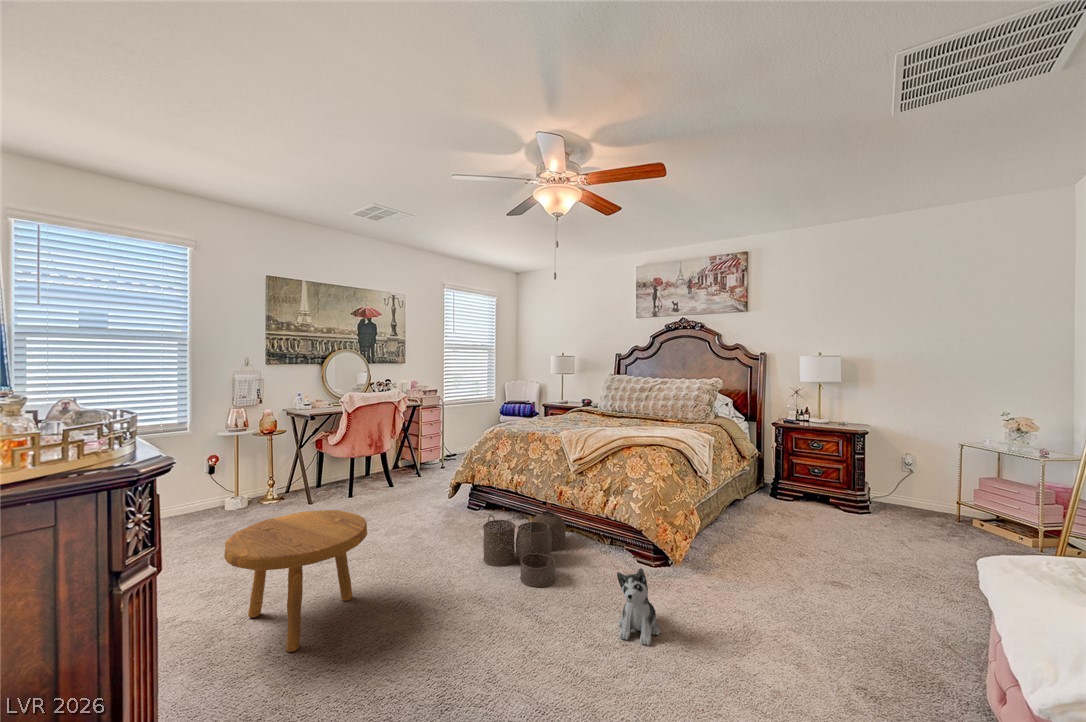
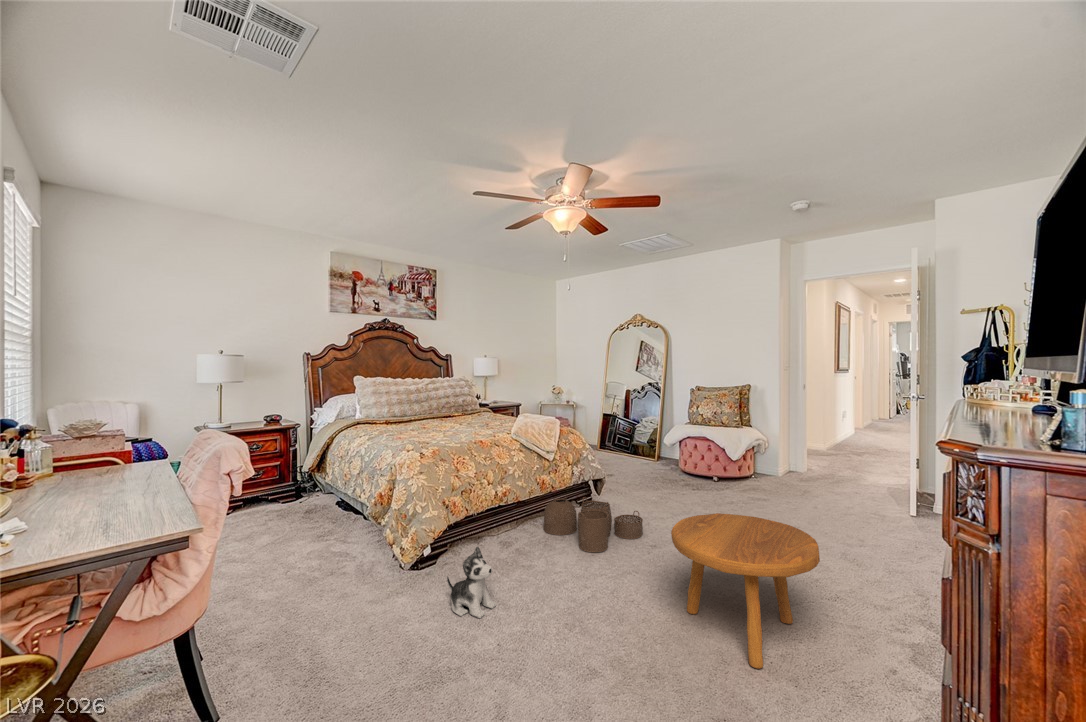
plush toy: present [617,568,660,646] -> present [447,547,496,618]

